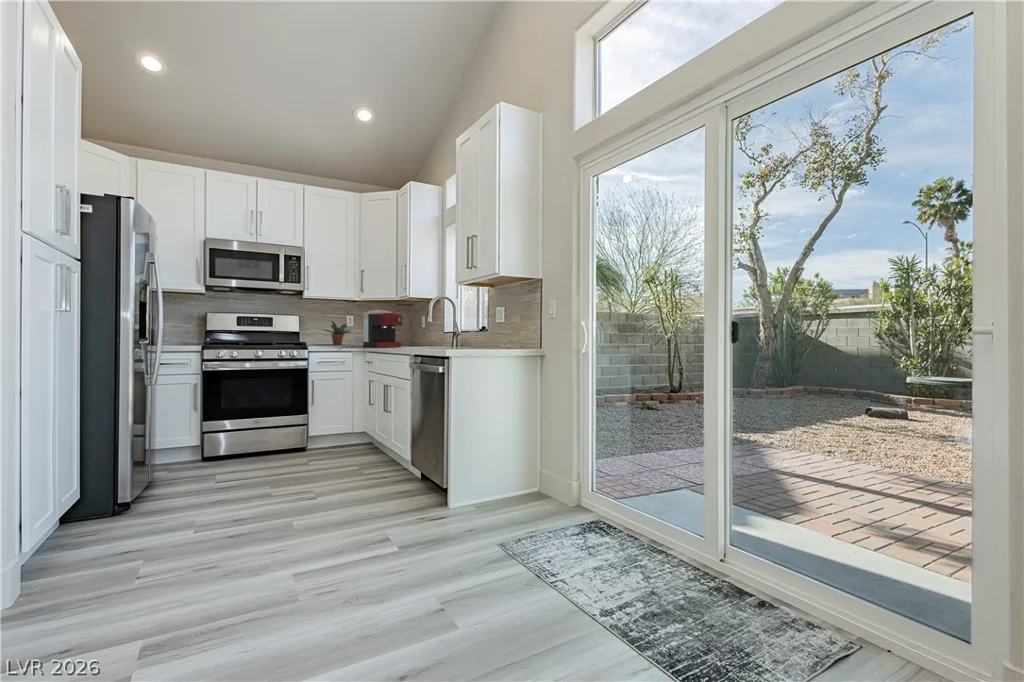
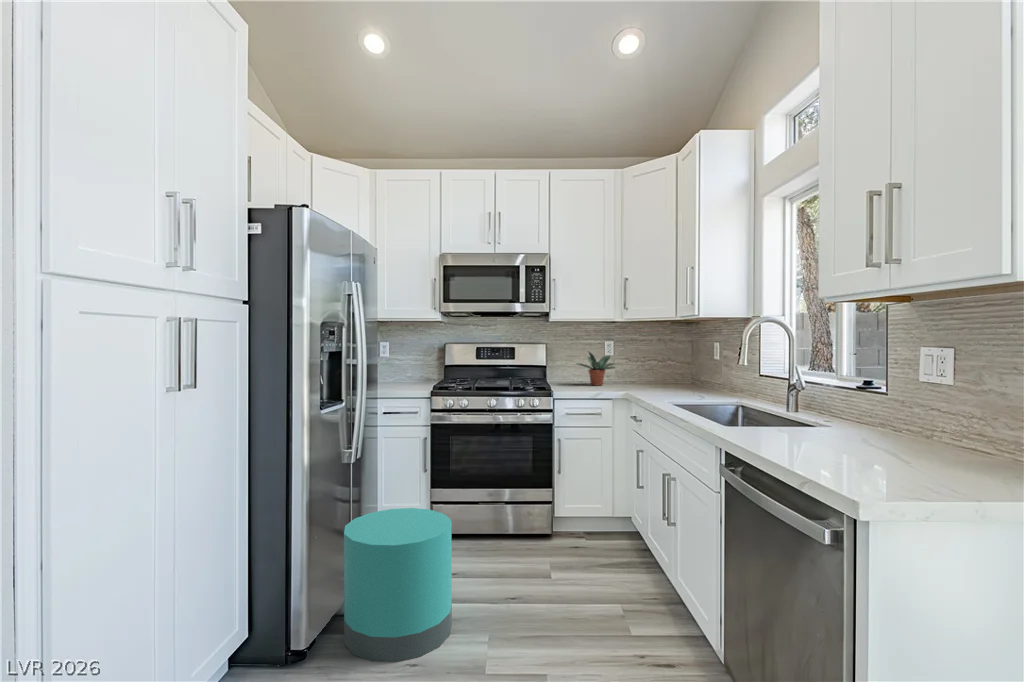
coffee maker: present [363,310,402,348] -> none [630,337,688,395]
trash can: none [158,425,248,524] -> present [344,508,452,662]

